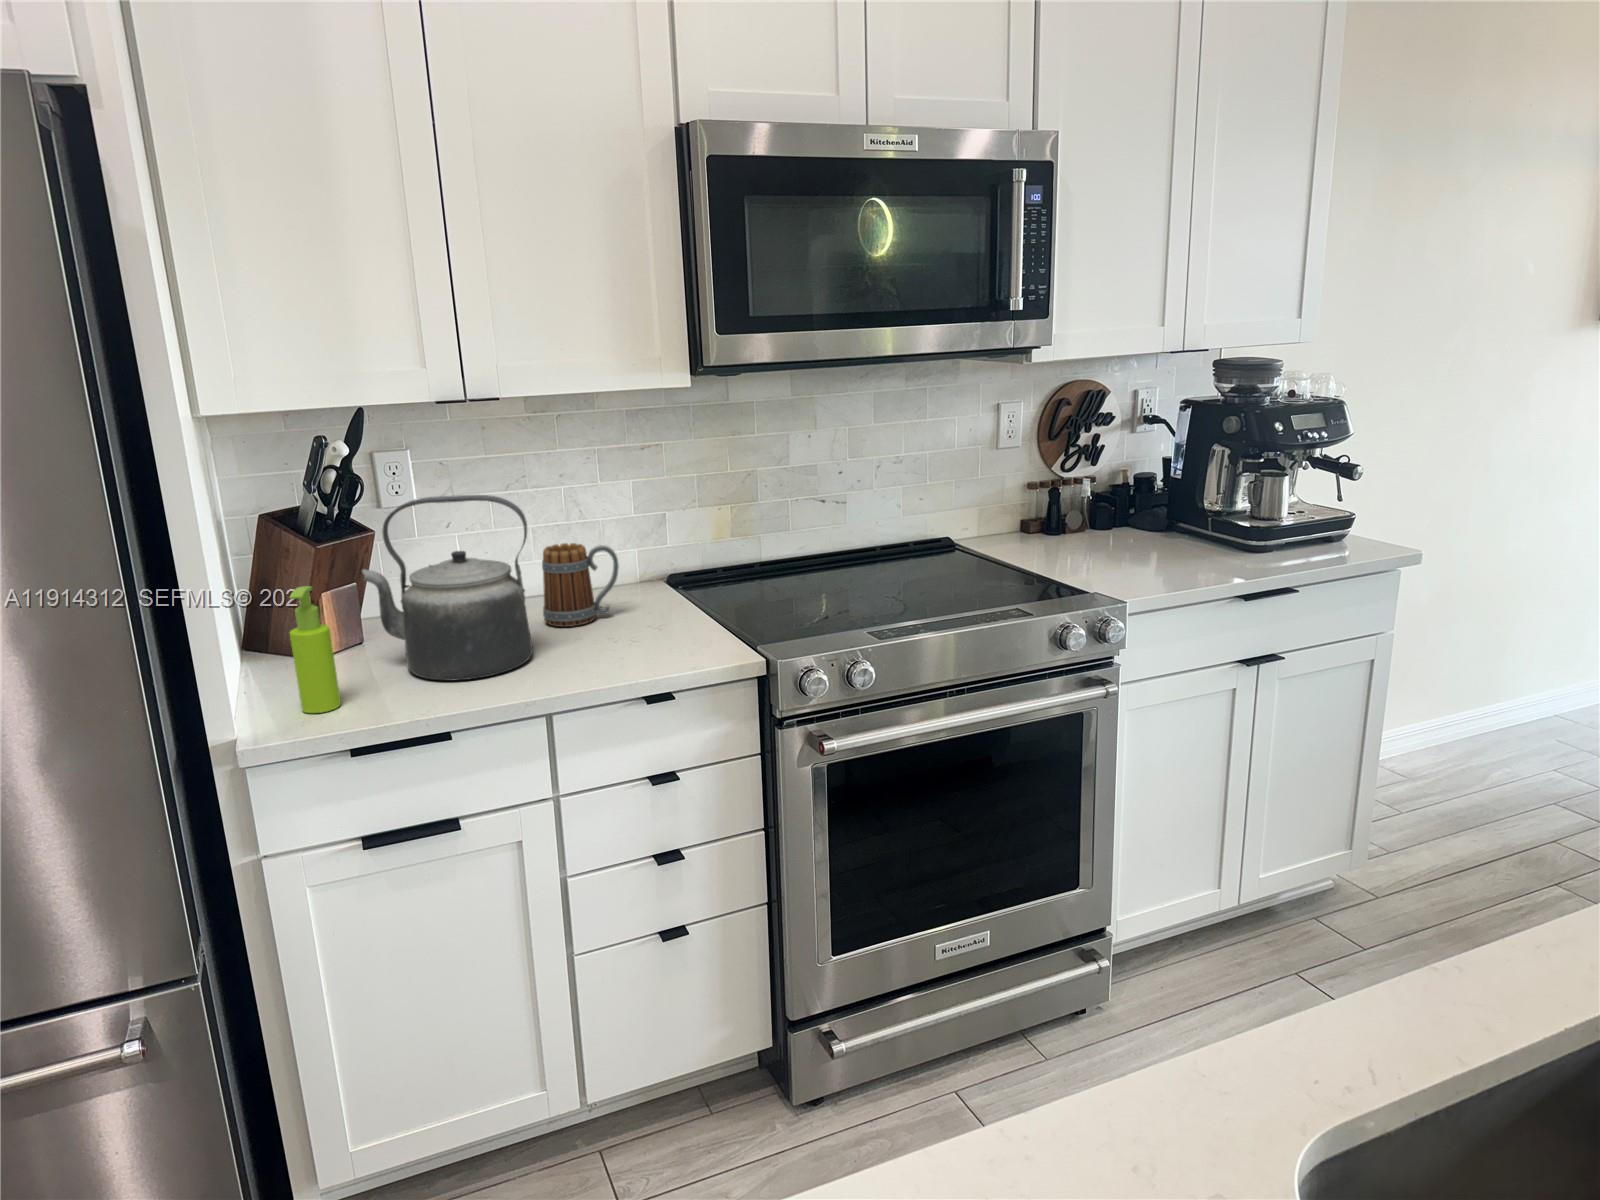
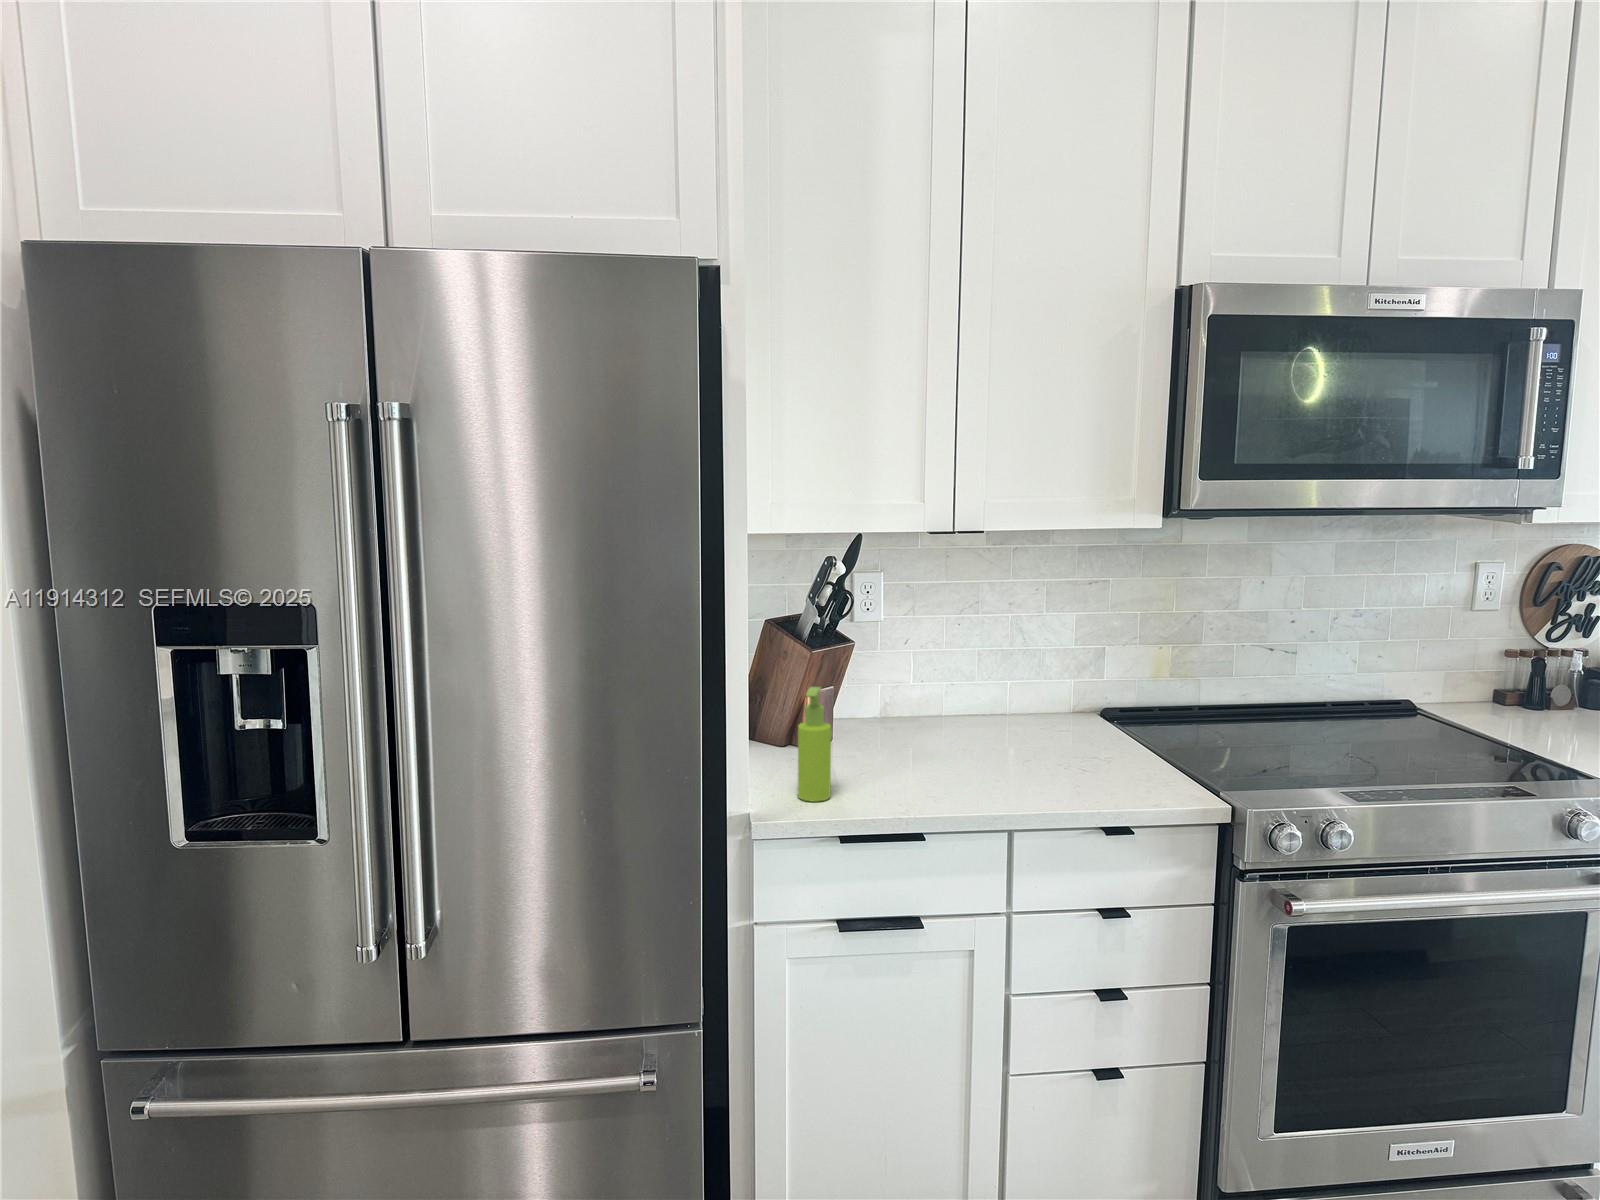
kettle: present [363,495,533,681] -> none [852,616,1004,788]
mug: present [542,543,619,627] -> none [994,669,1073,749]

